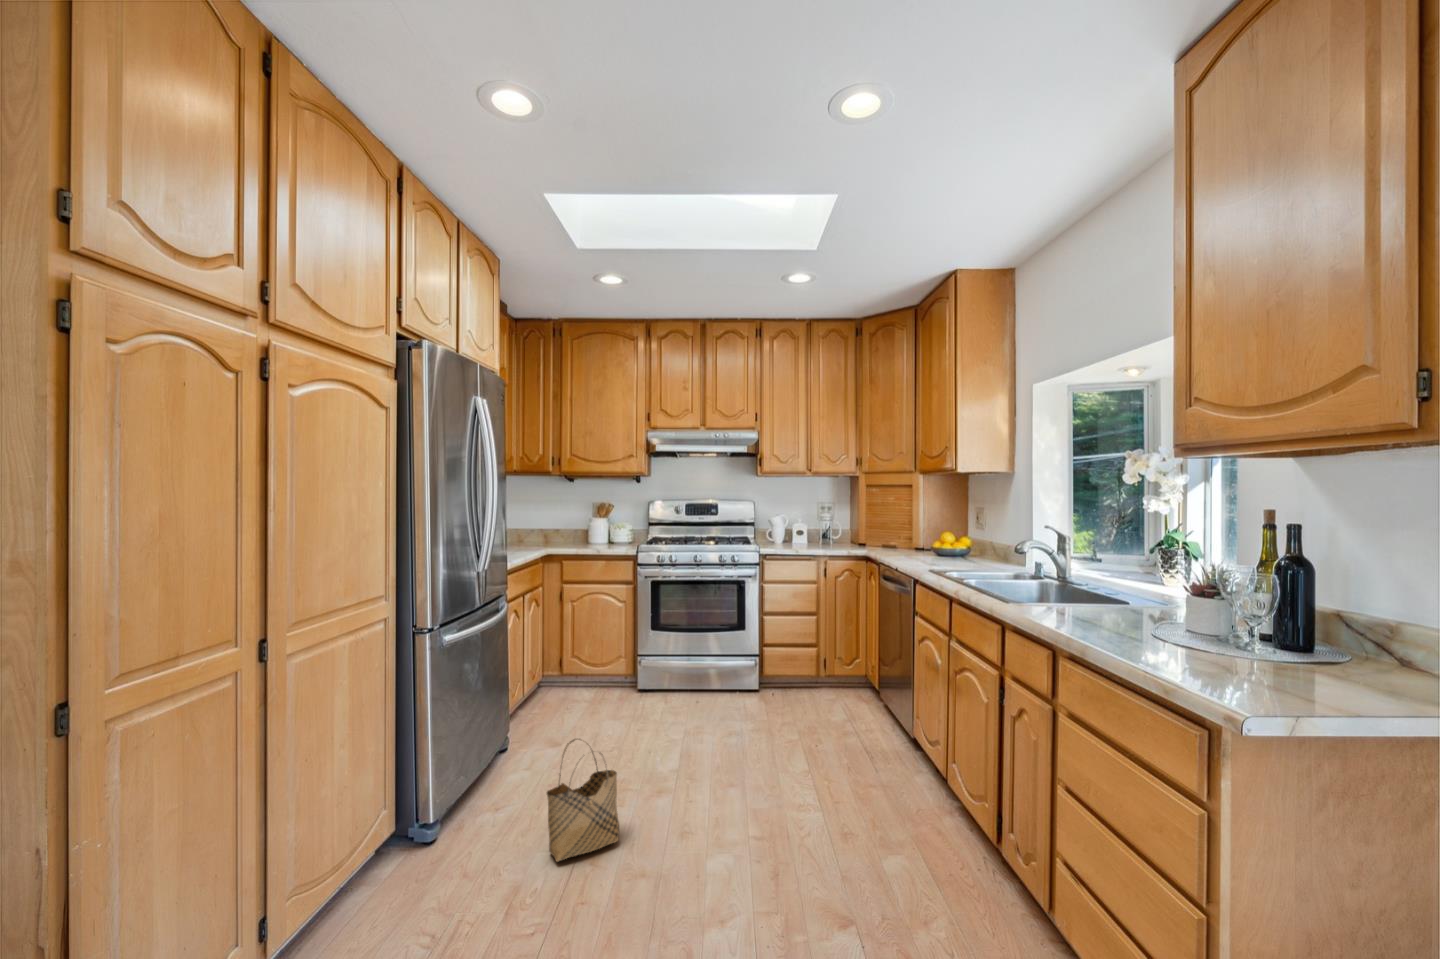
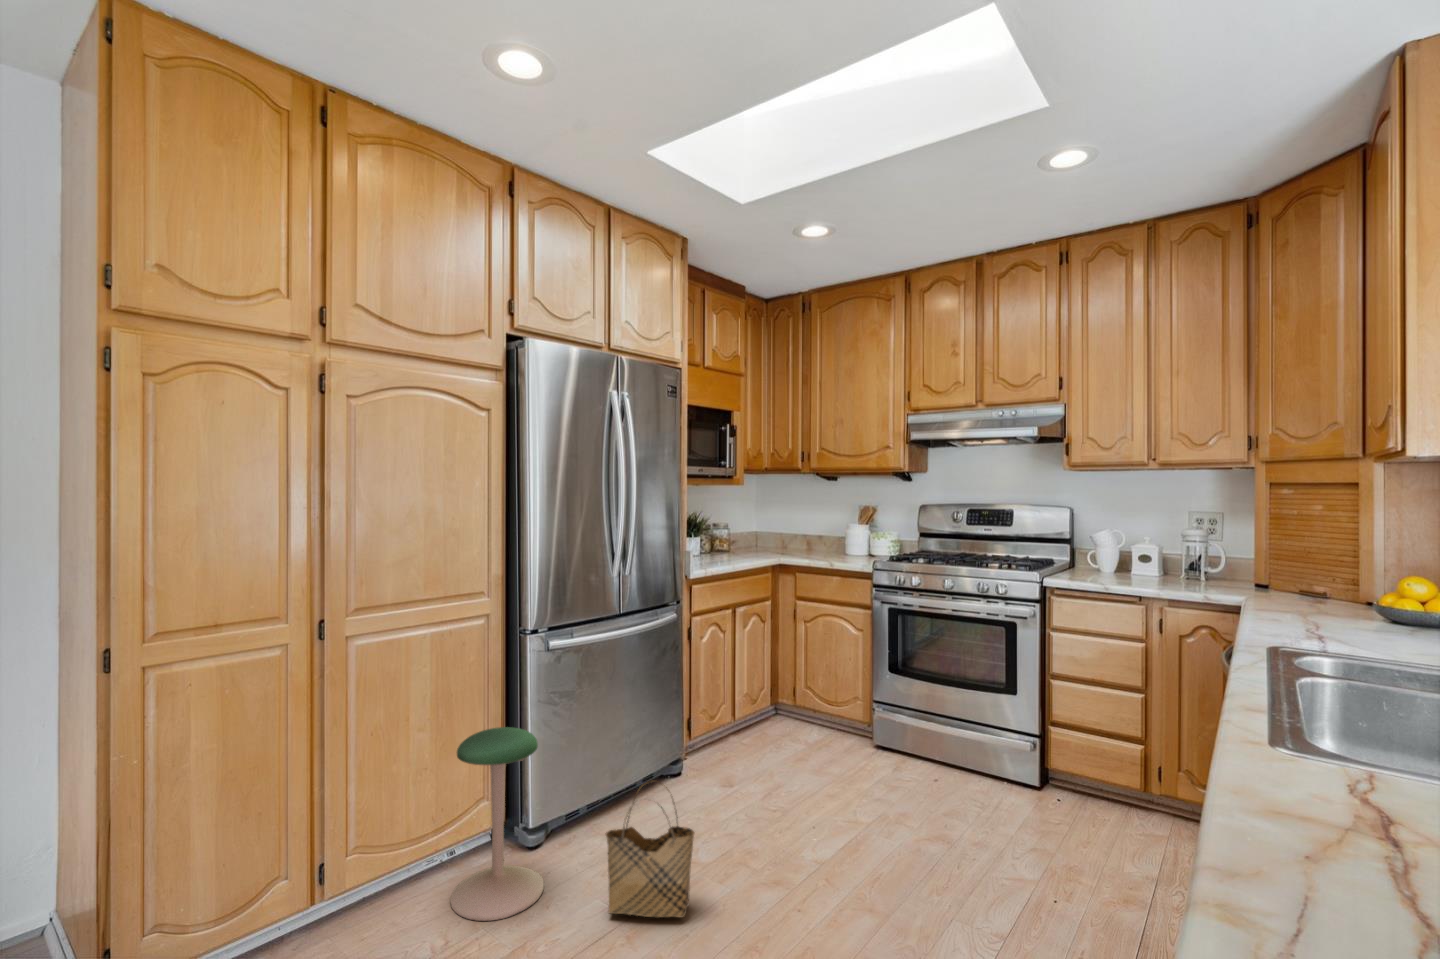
stool: none [378,724,477,922] -> present [450,727,544,921]

